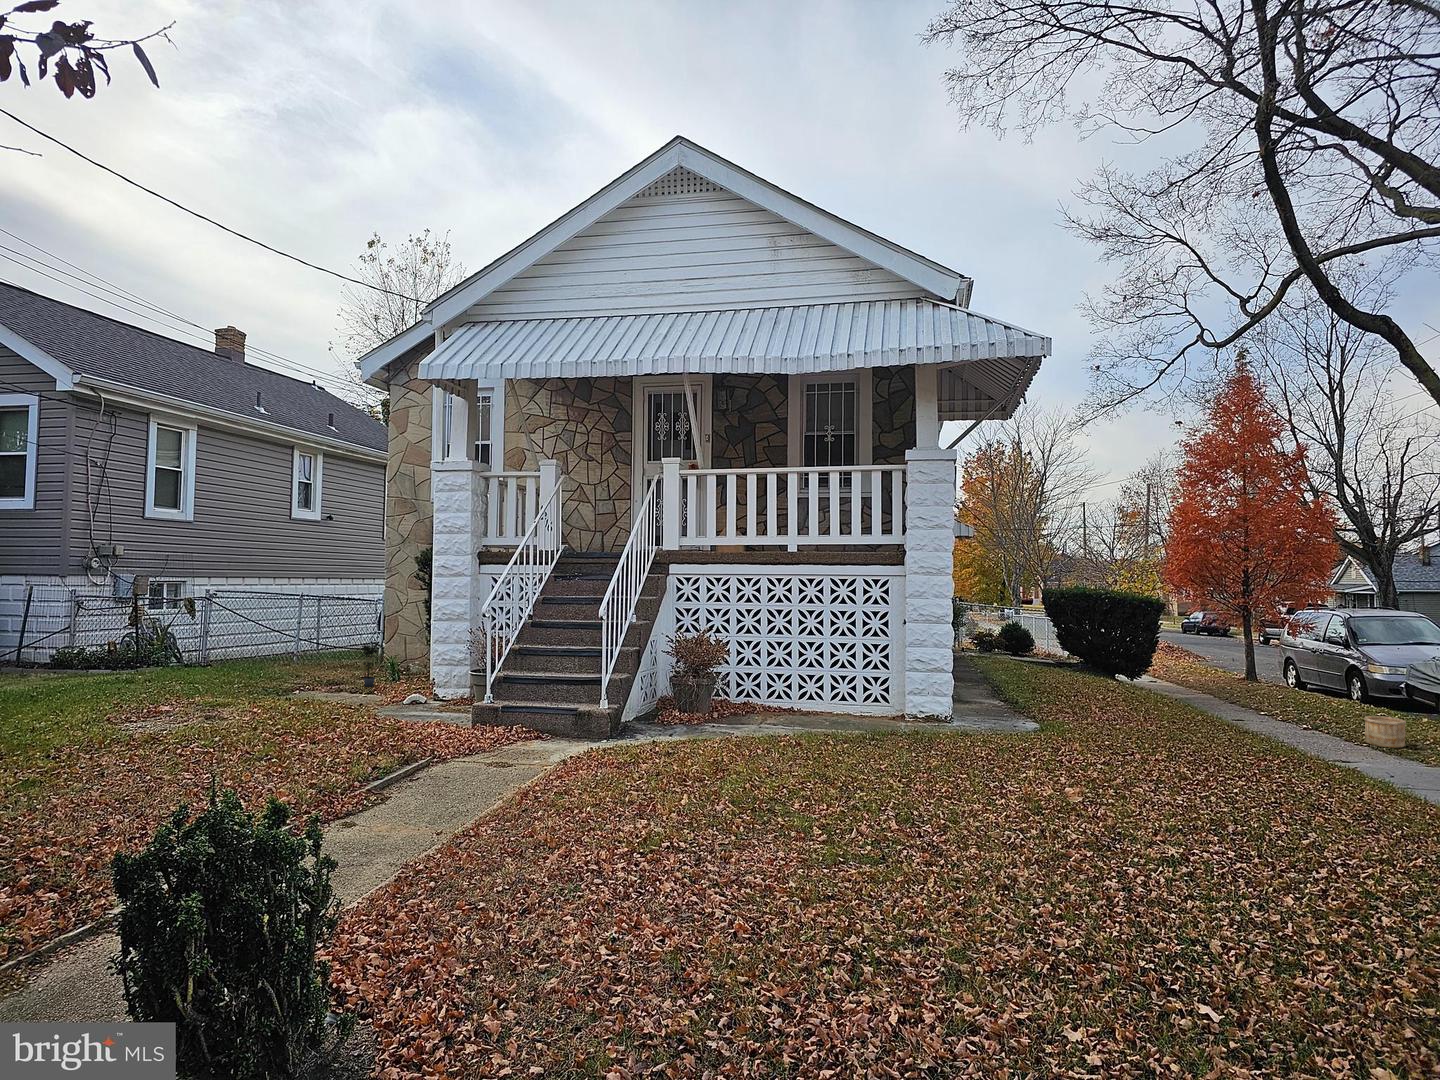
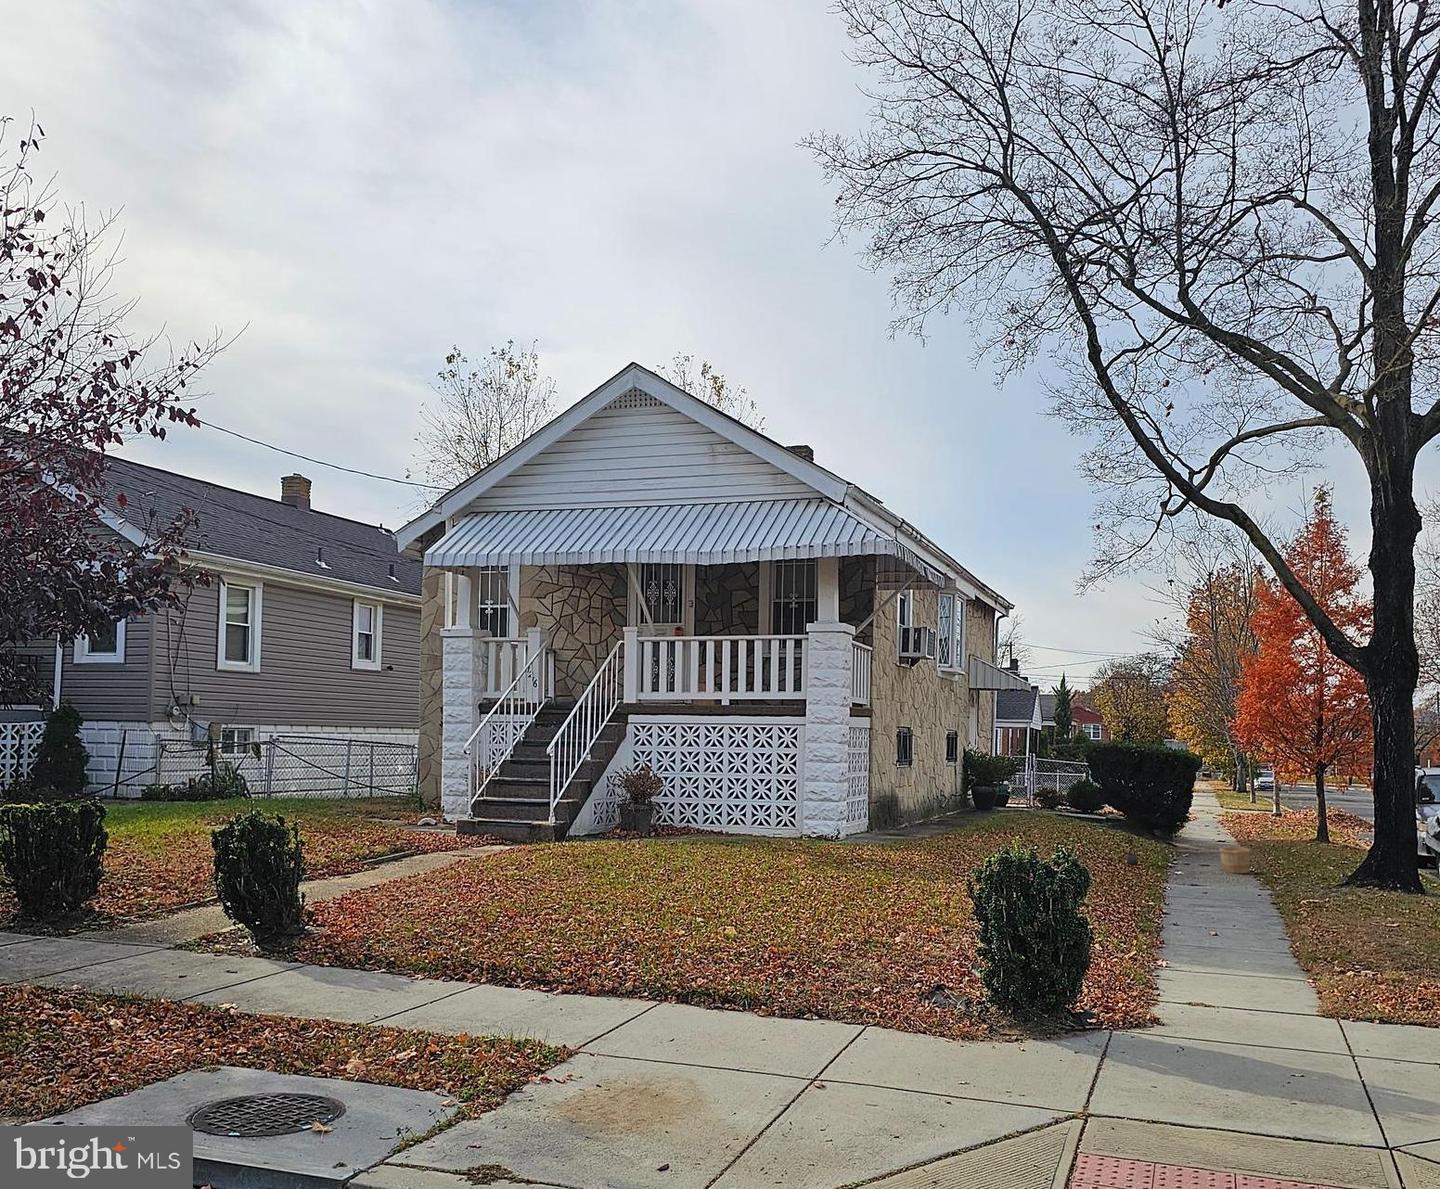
potted plant: present [361,640,381,687] -> present [1124,816,1142,864]

